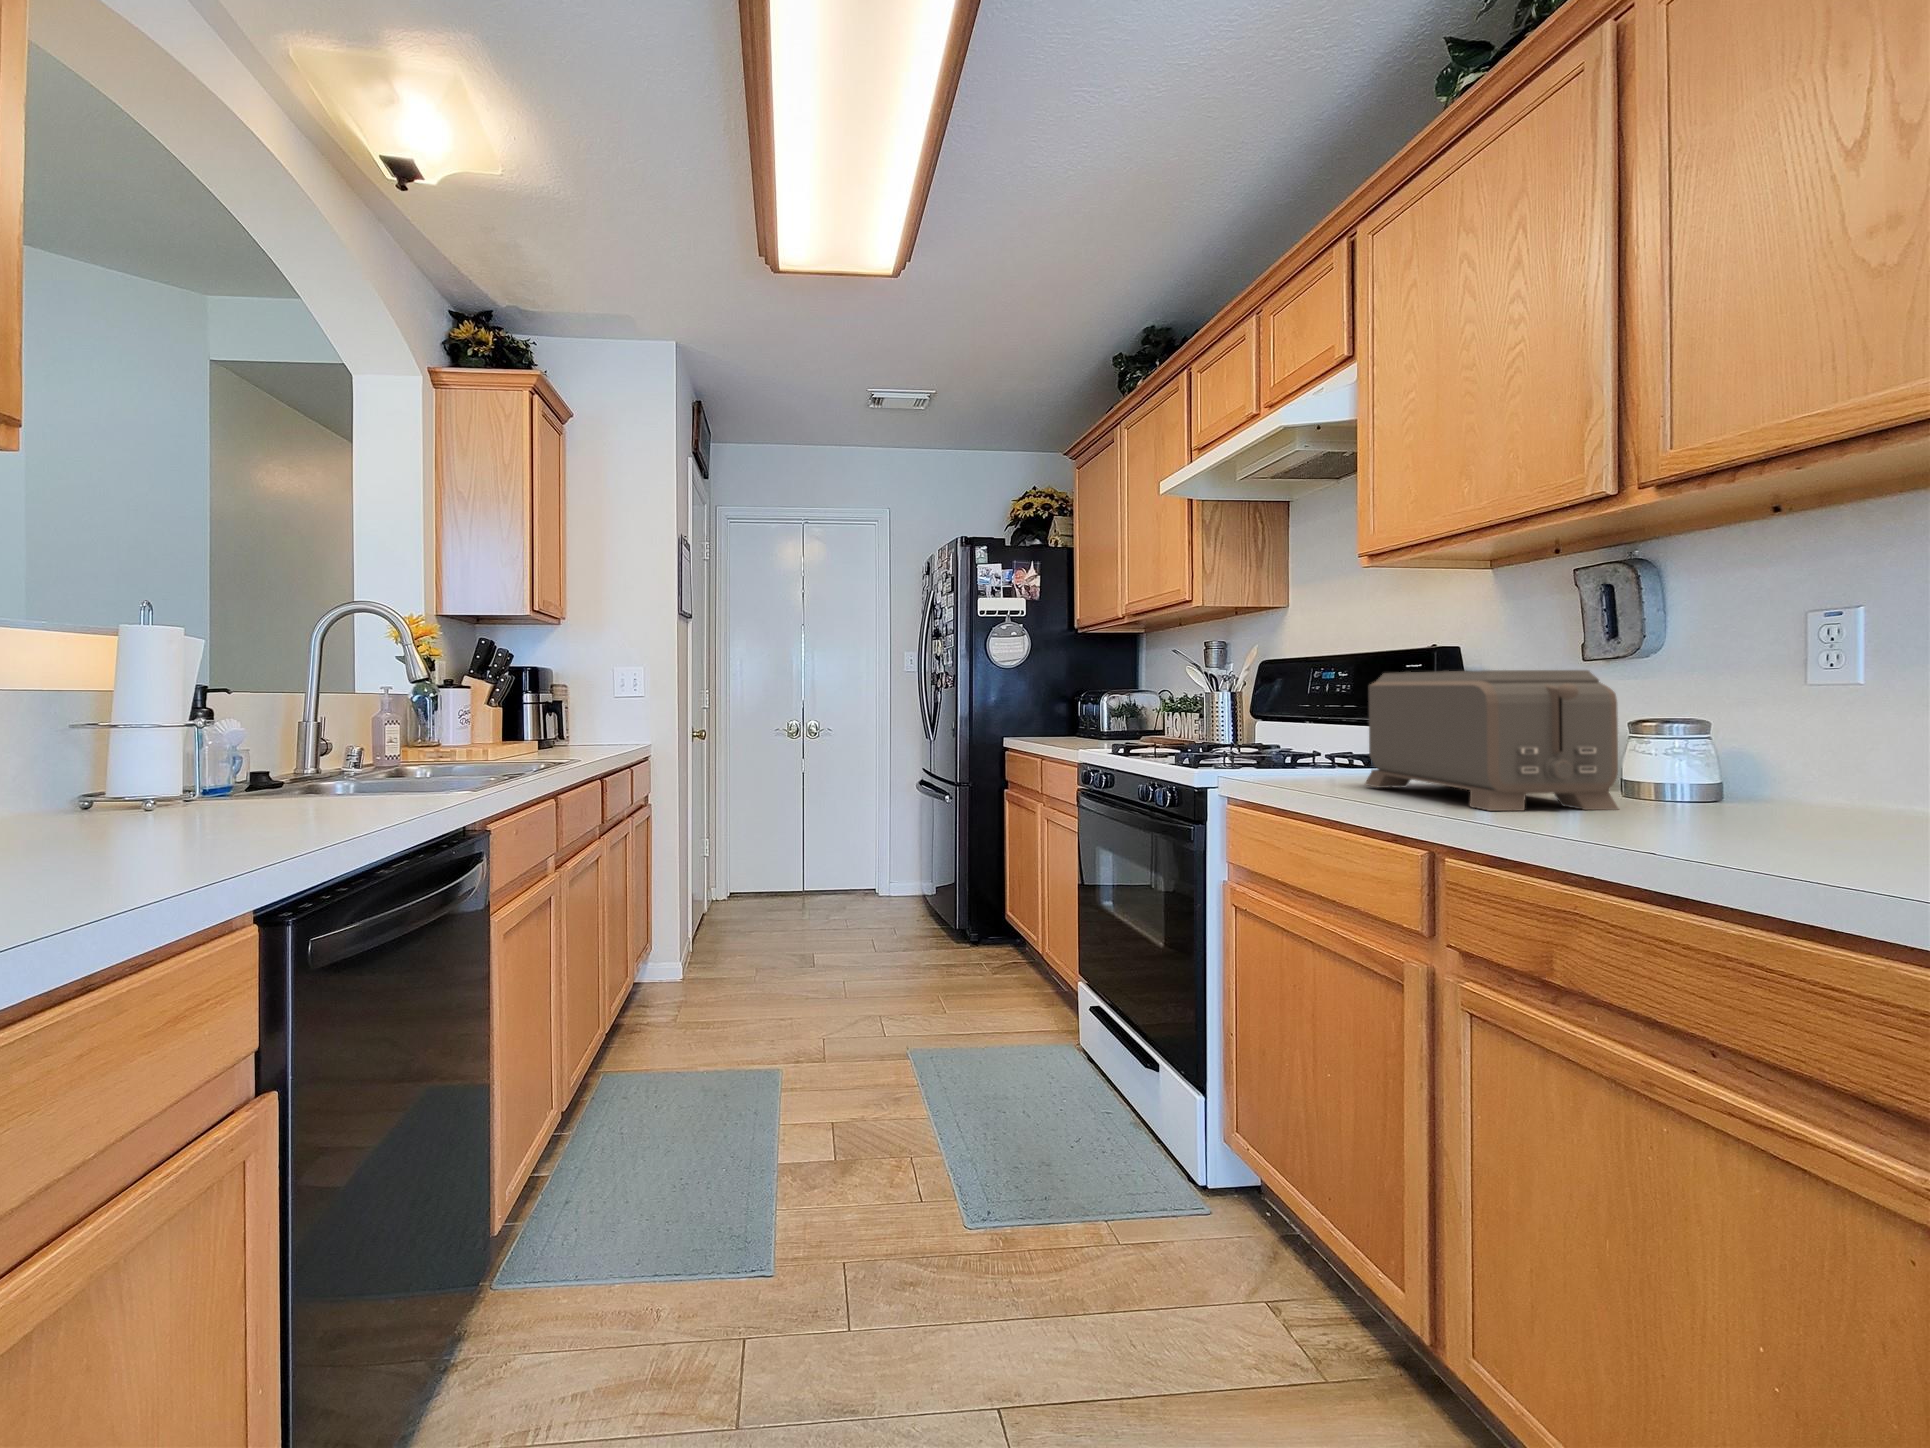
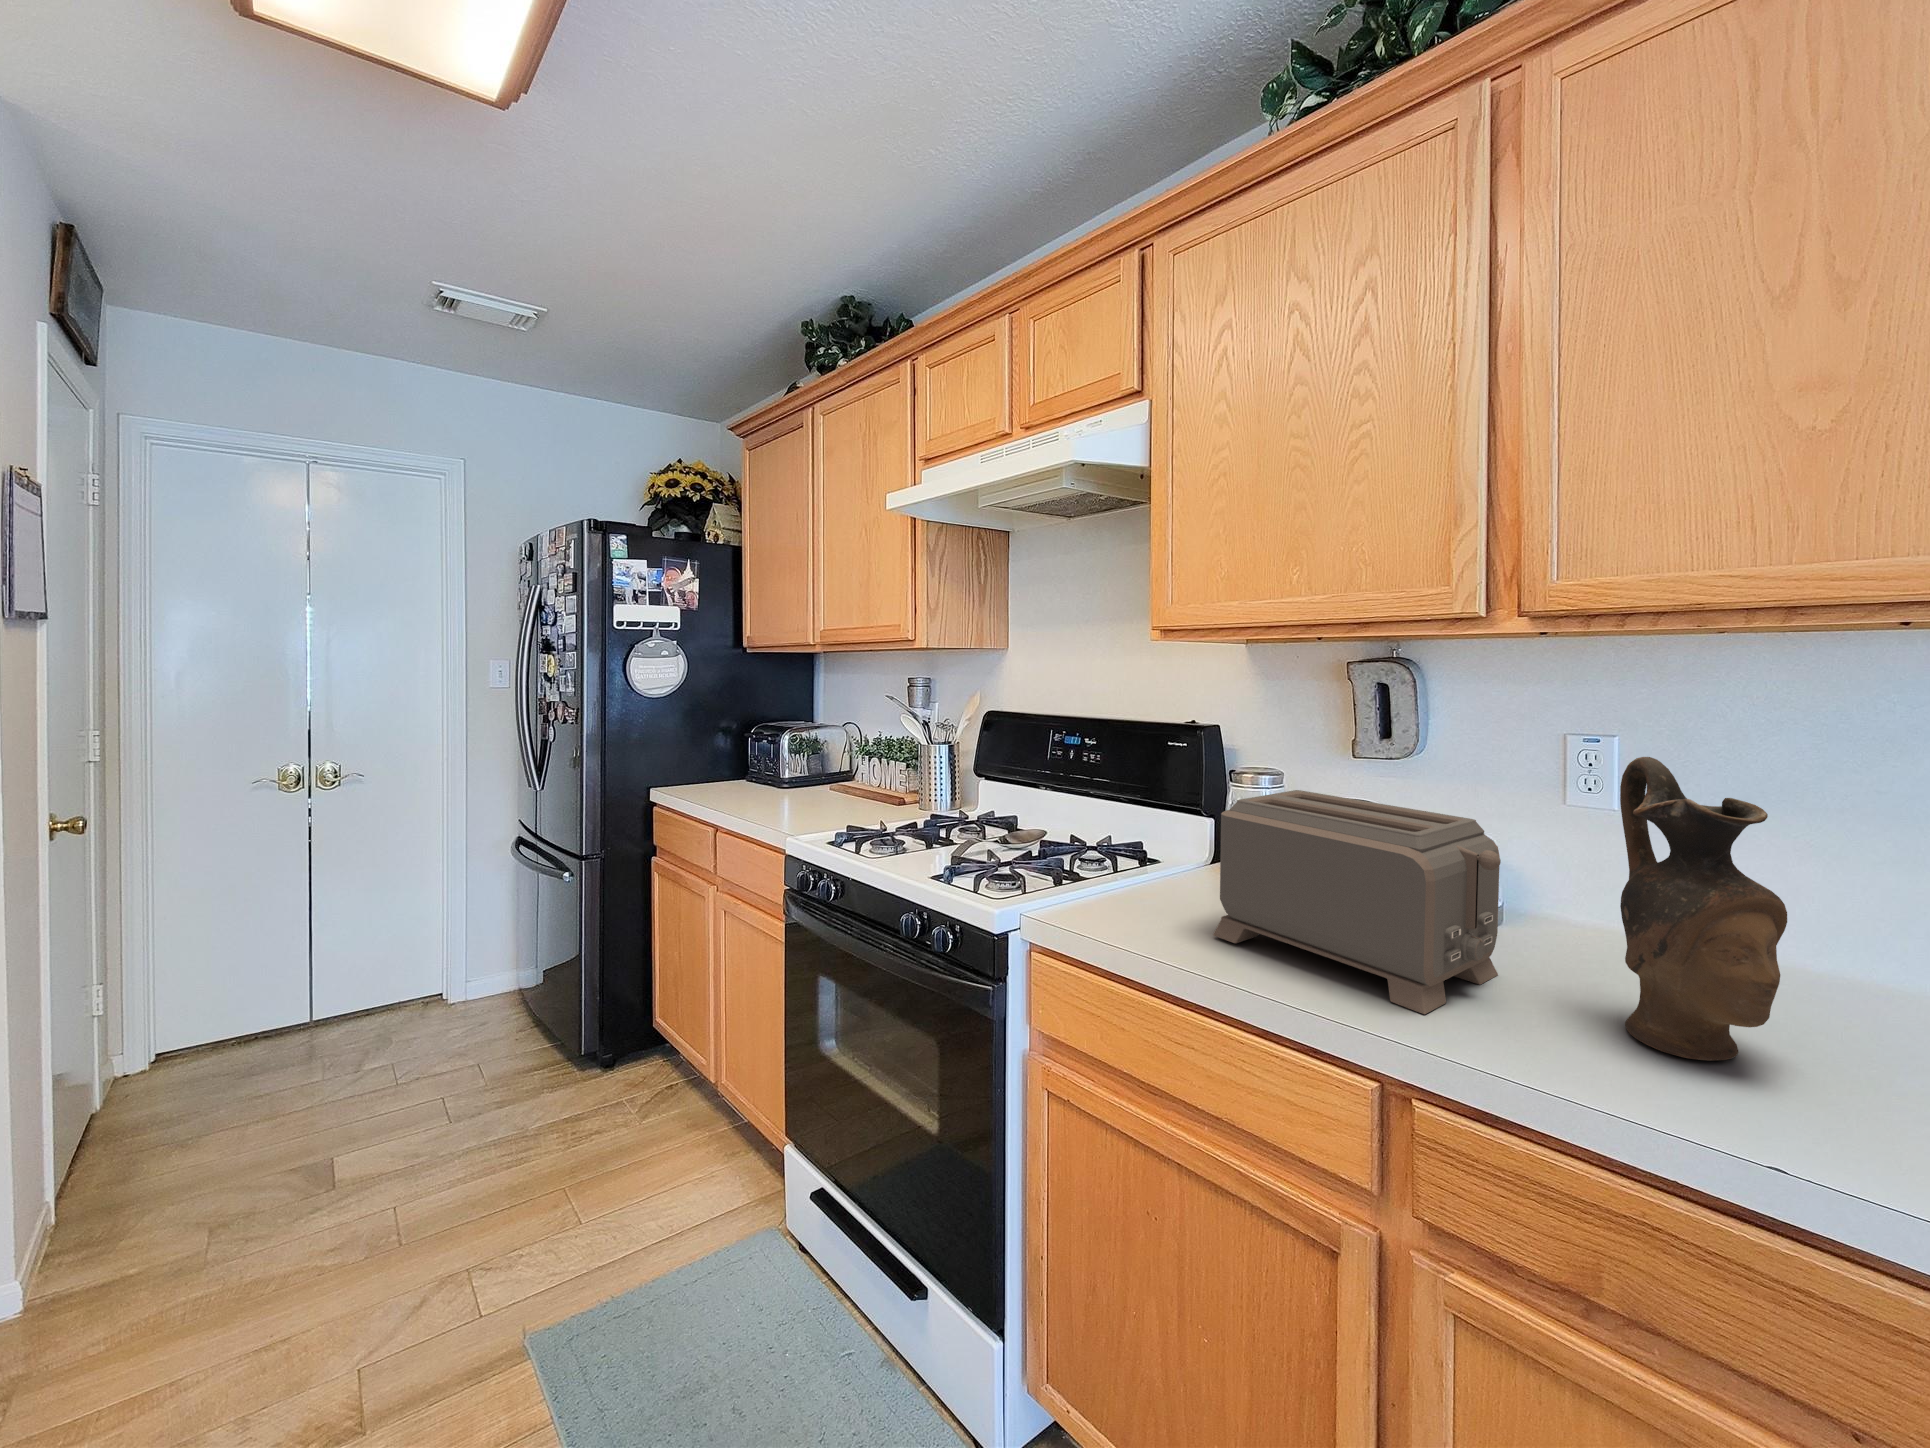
ceramic pitcher: none [1674,588,1824,835] -> present [1620,757,1787,1061]

